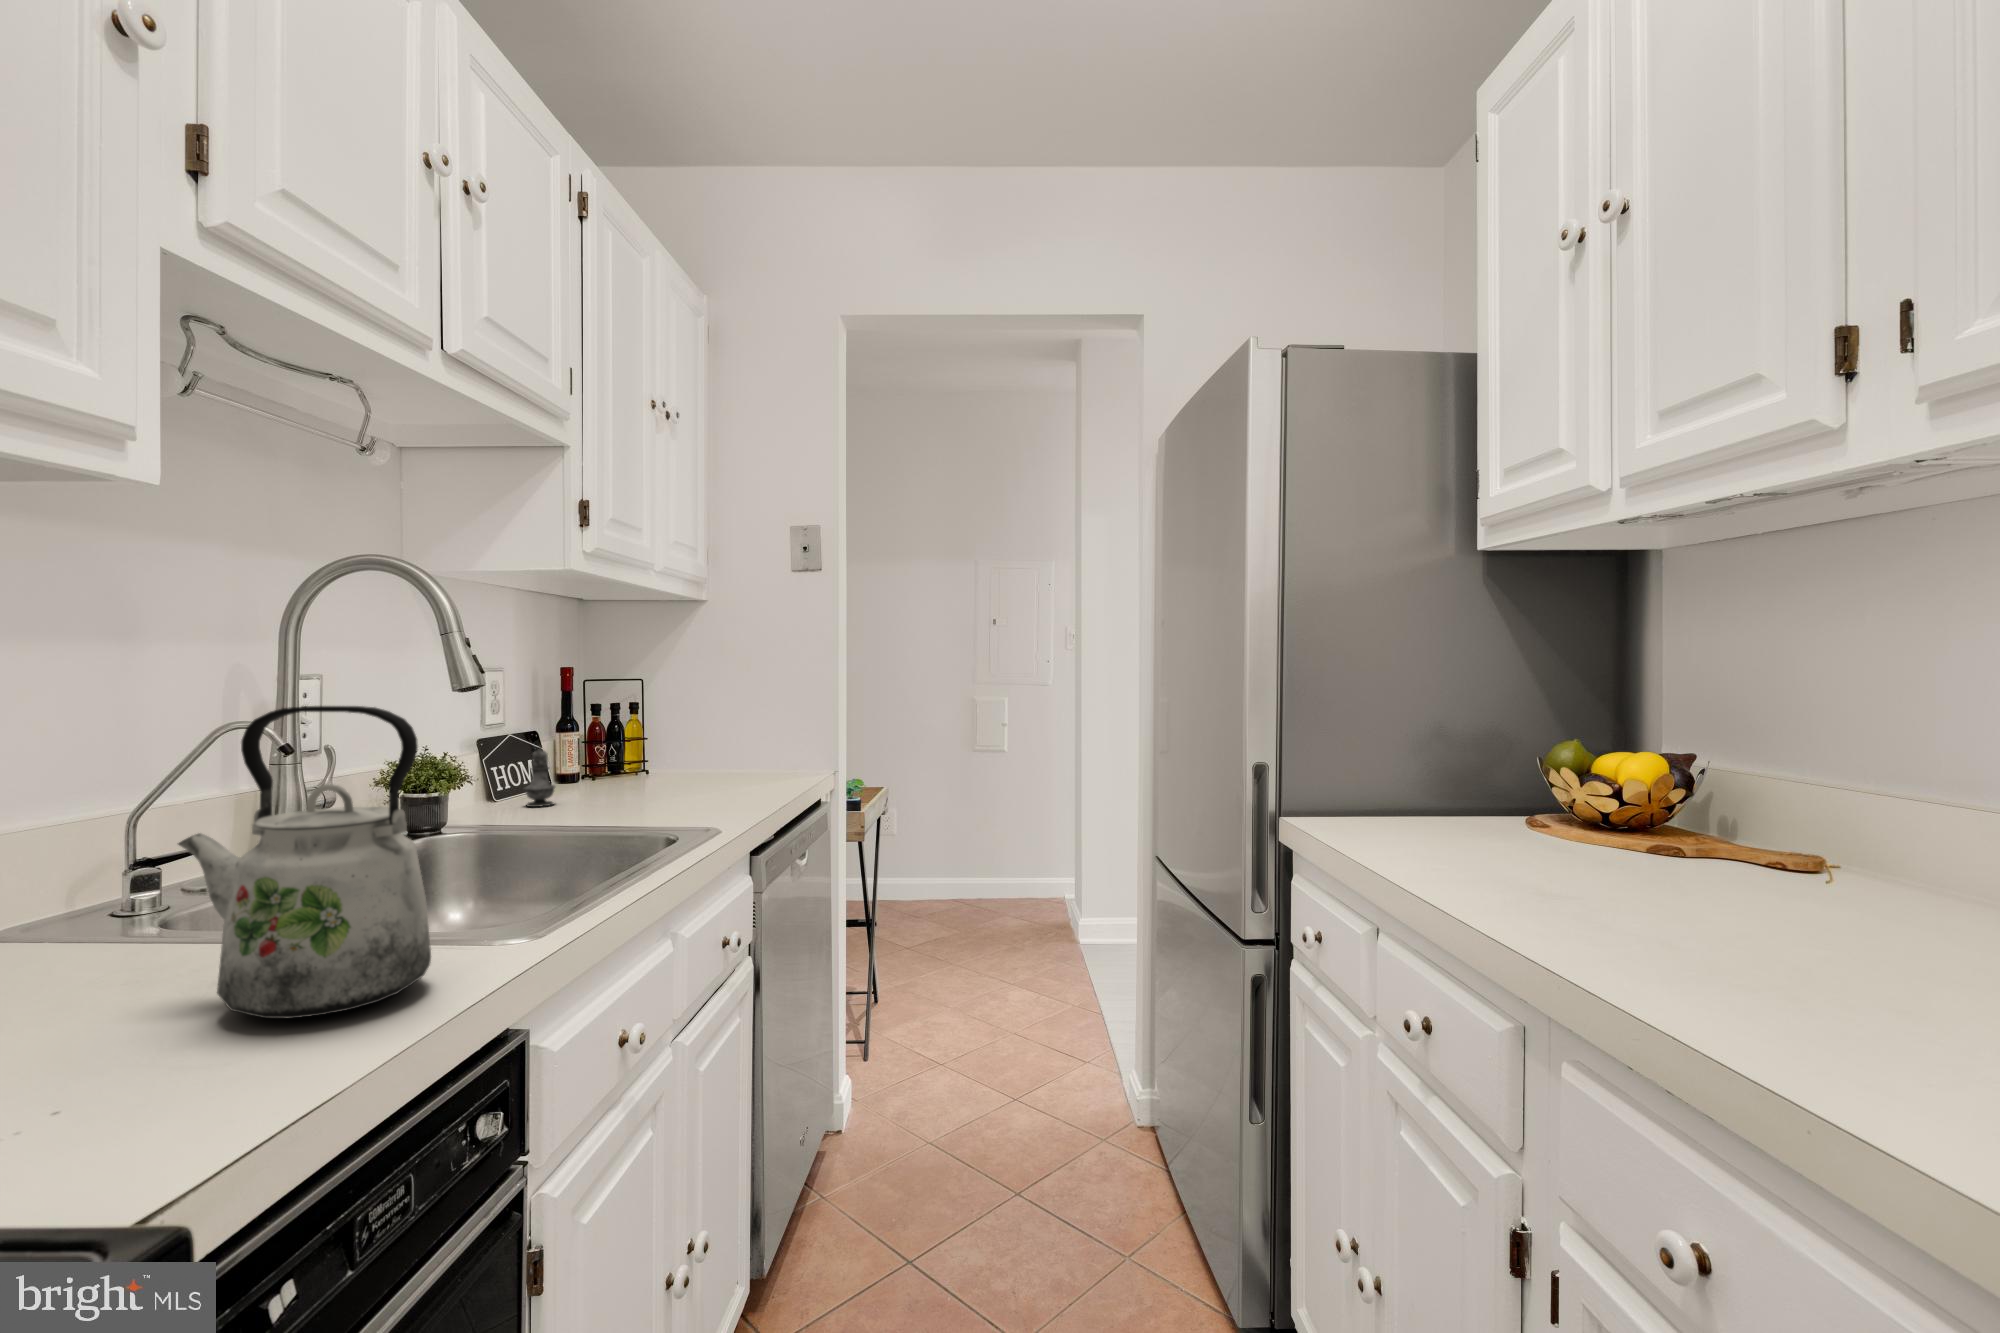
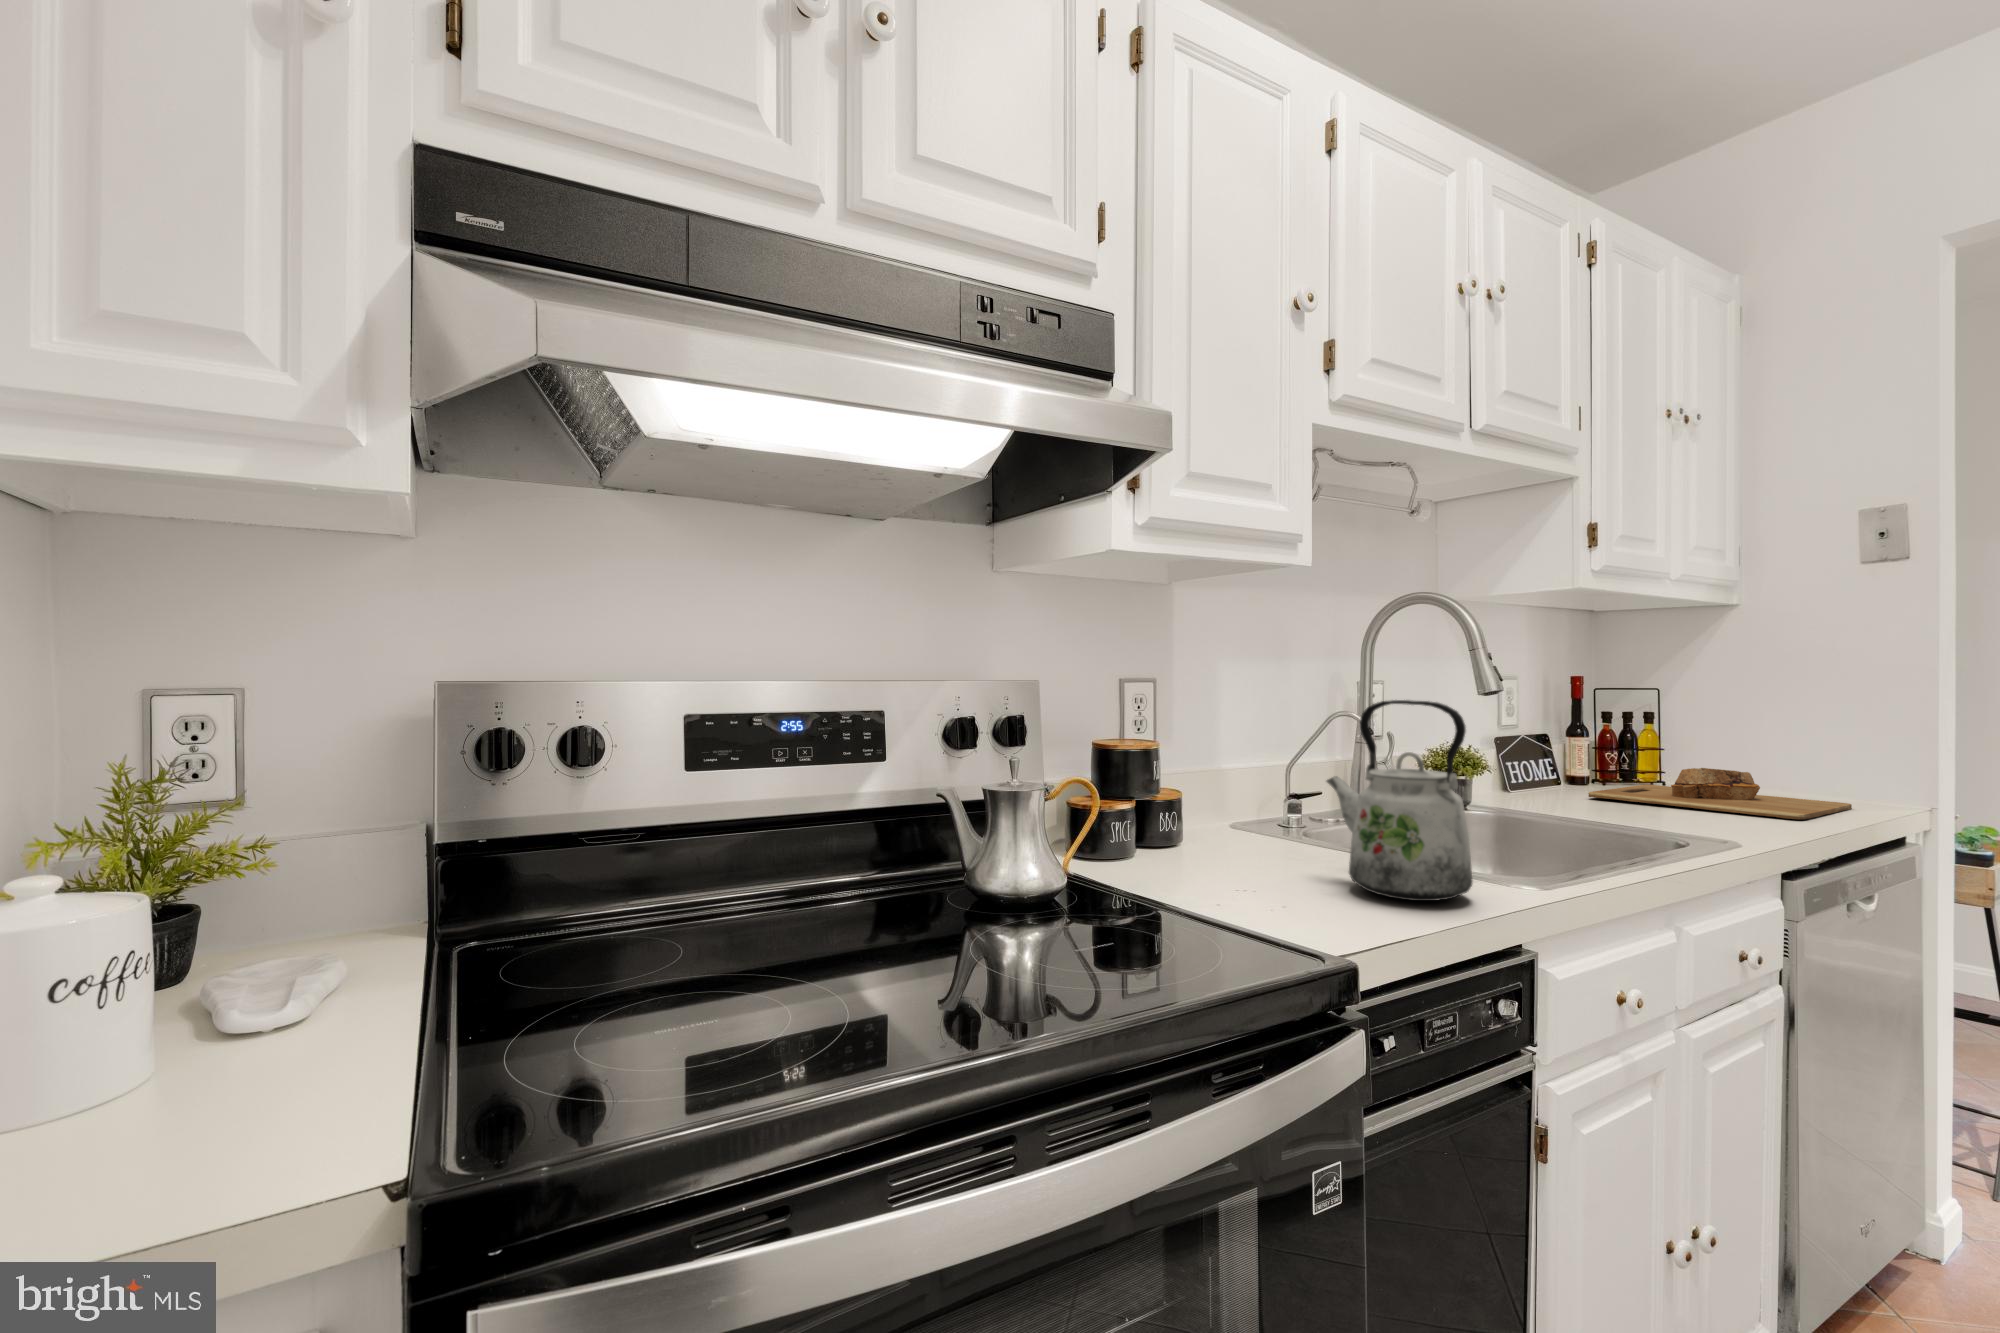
salt shaker: present [525,747,555,807] -> none [1536,746,1566,801]
cutting board: none [579,755,792,797] -> present [1588,768,1852,819]

